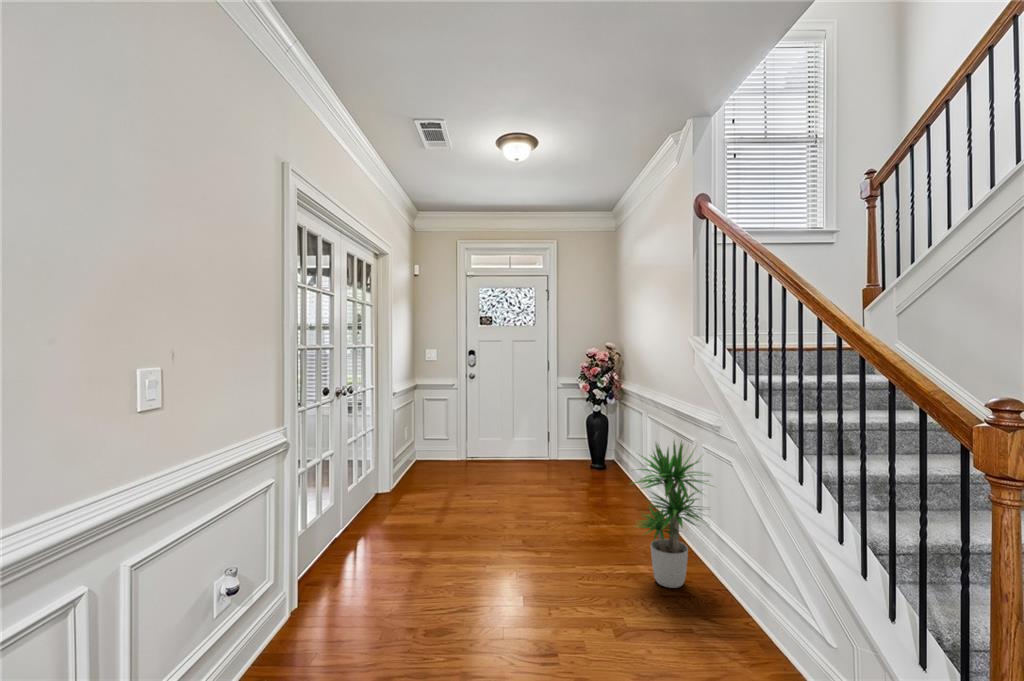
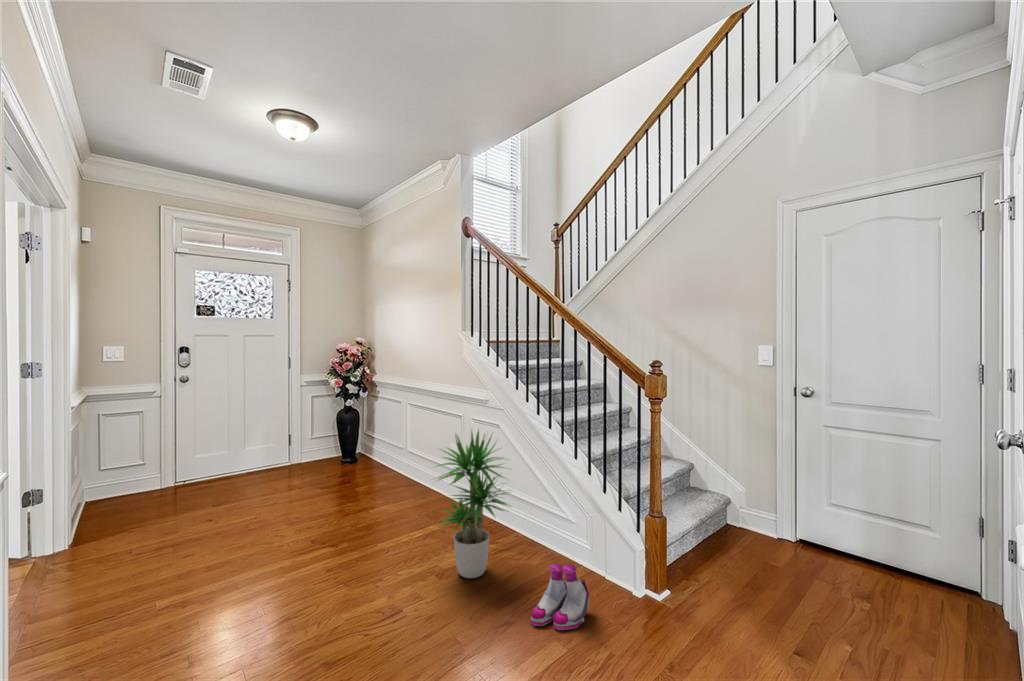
boots: none [706,590,779,661] -> present [531,564,590,630]

